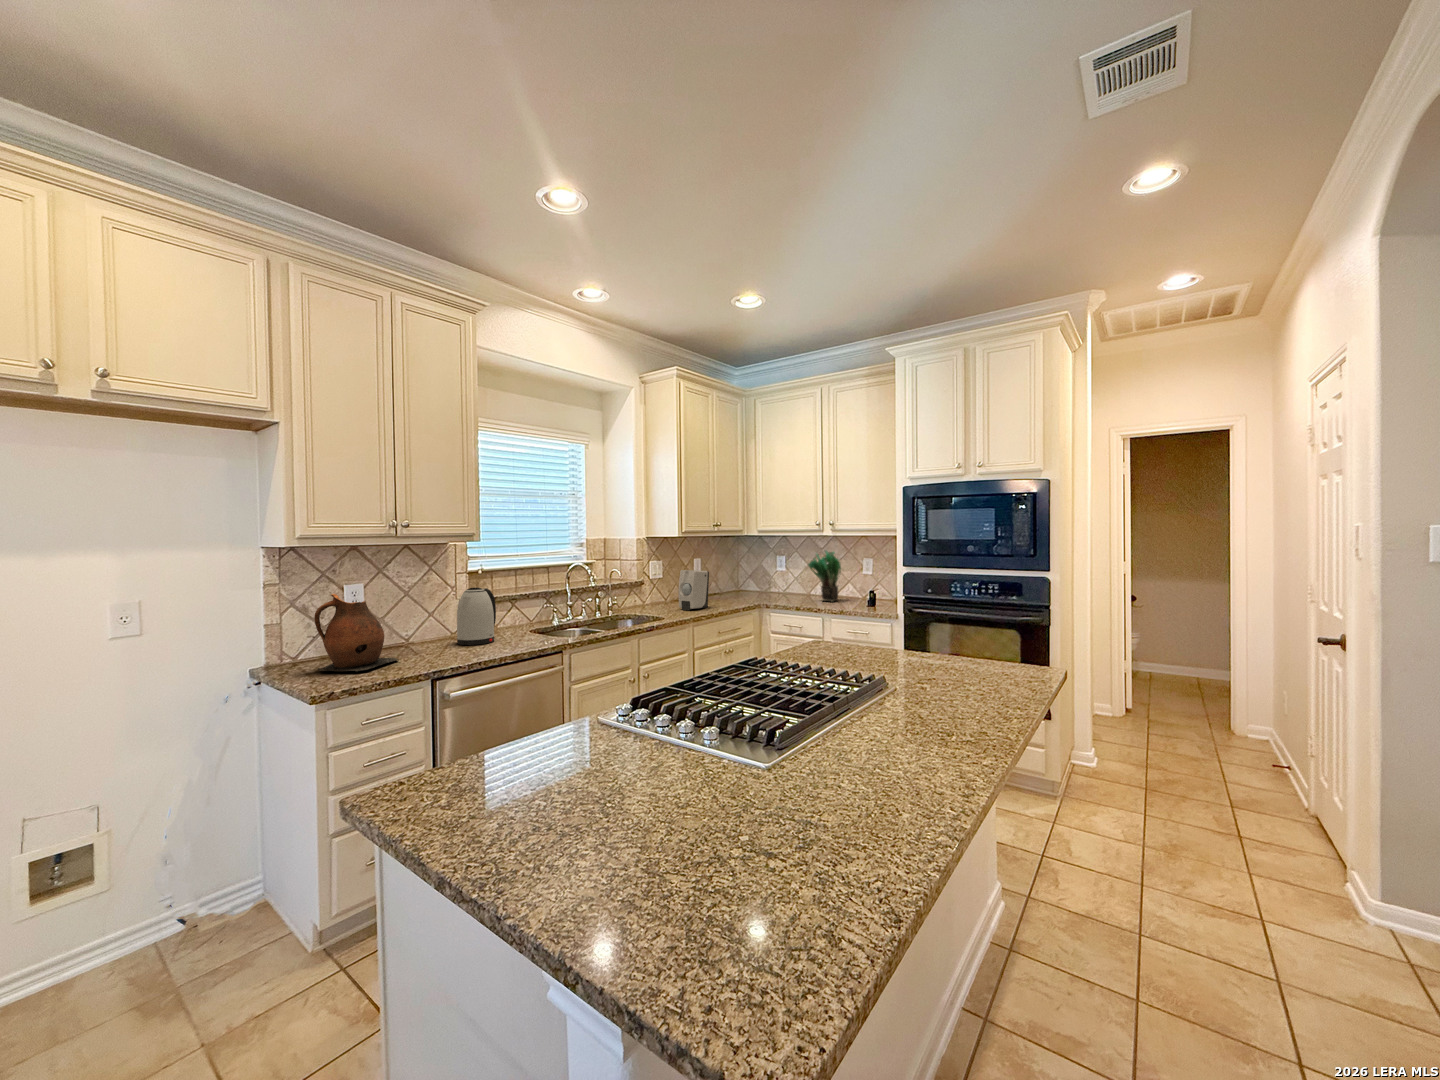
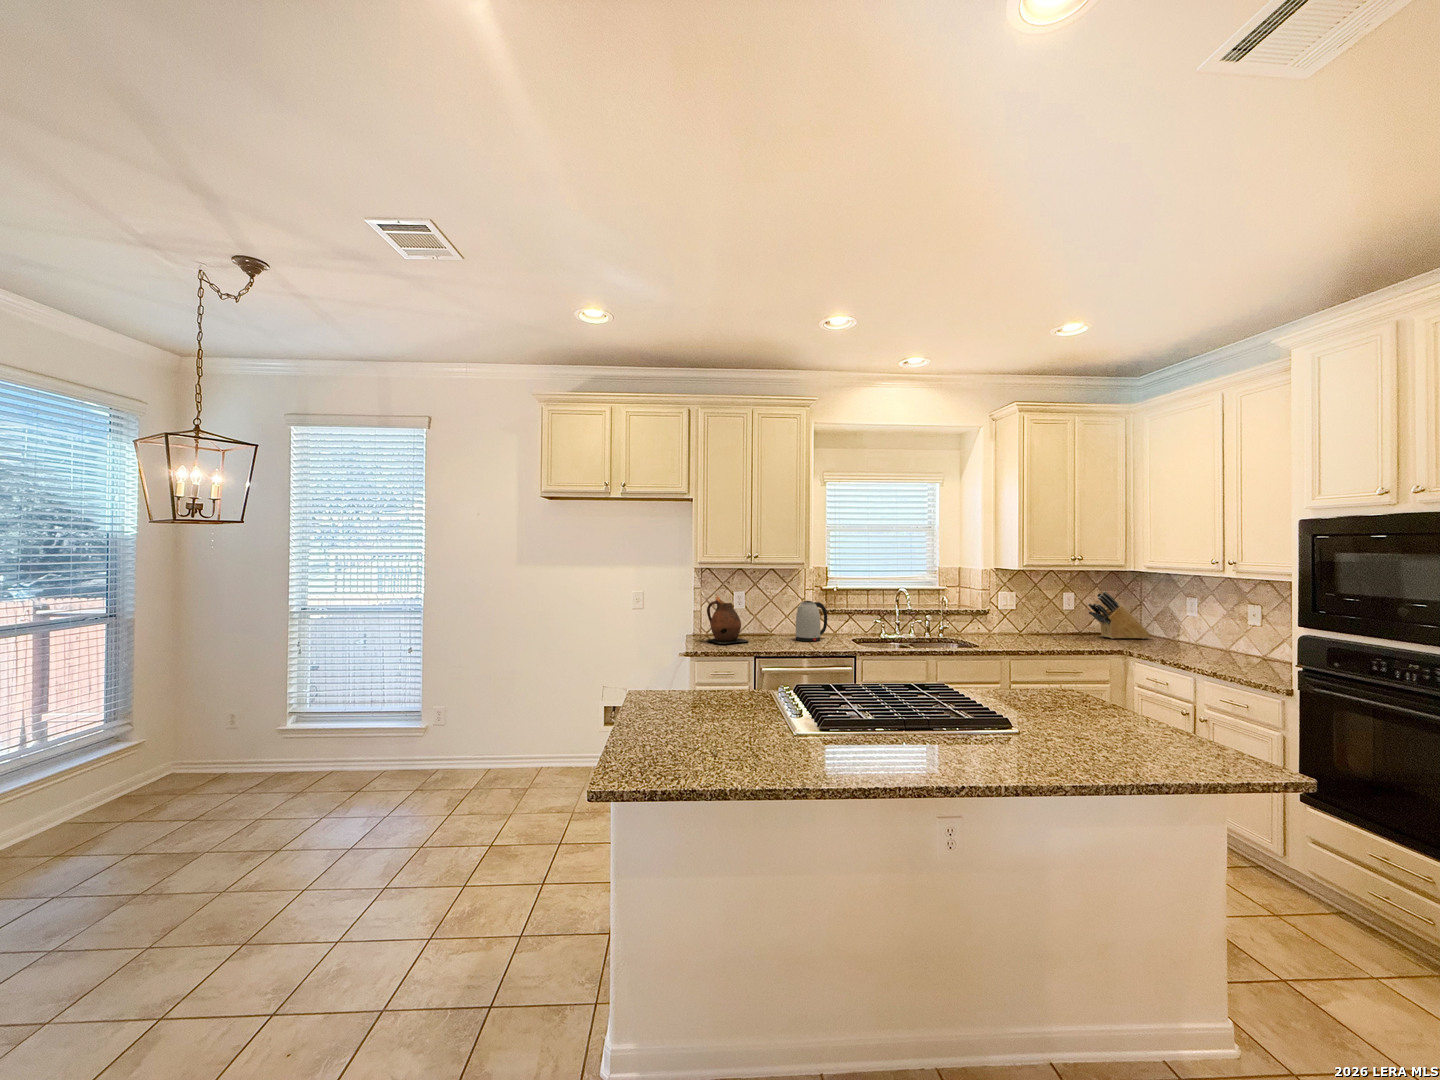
potted plant: present [808,551,841,602] -> none [1199,596,1262,663]
knife block: none [709,555,748,597] -> present [1088,592,1150,639]
soap dispenser: present [678,570,709,610] -> none [1017,603,1054,645]

